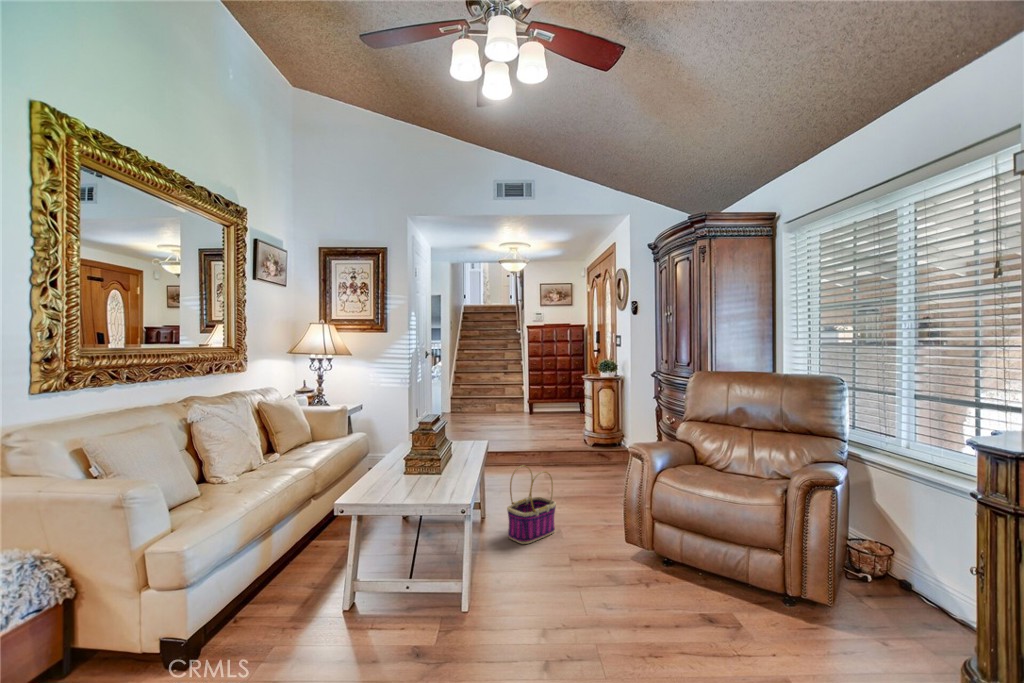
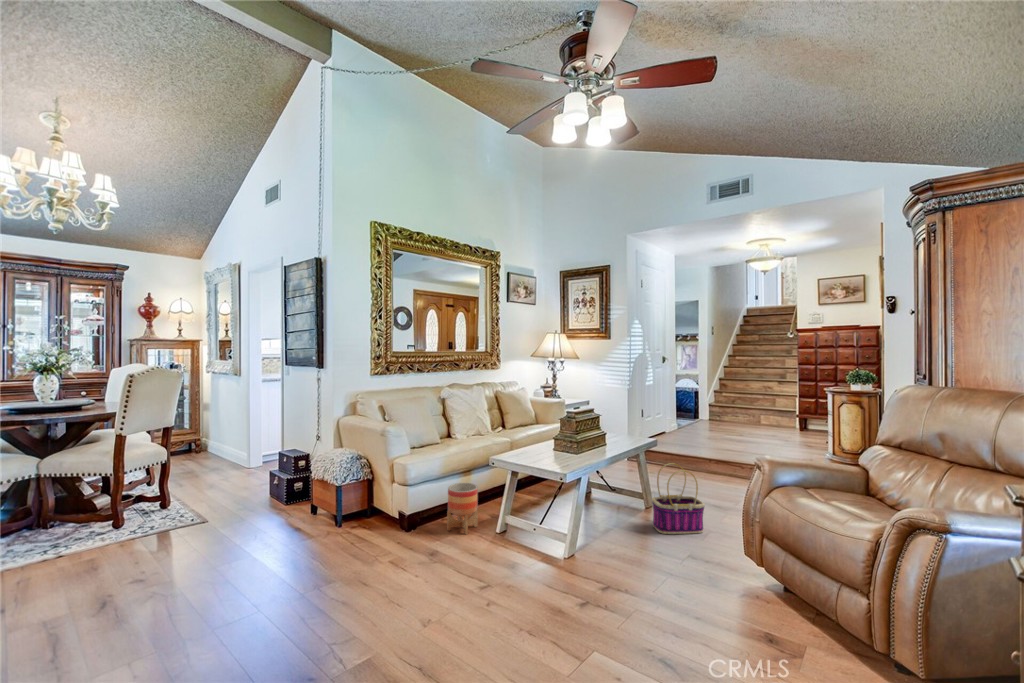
planter: none [258,548,309,635] -> present [447,483,478,534]

